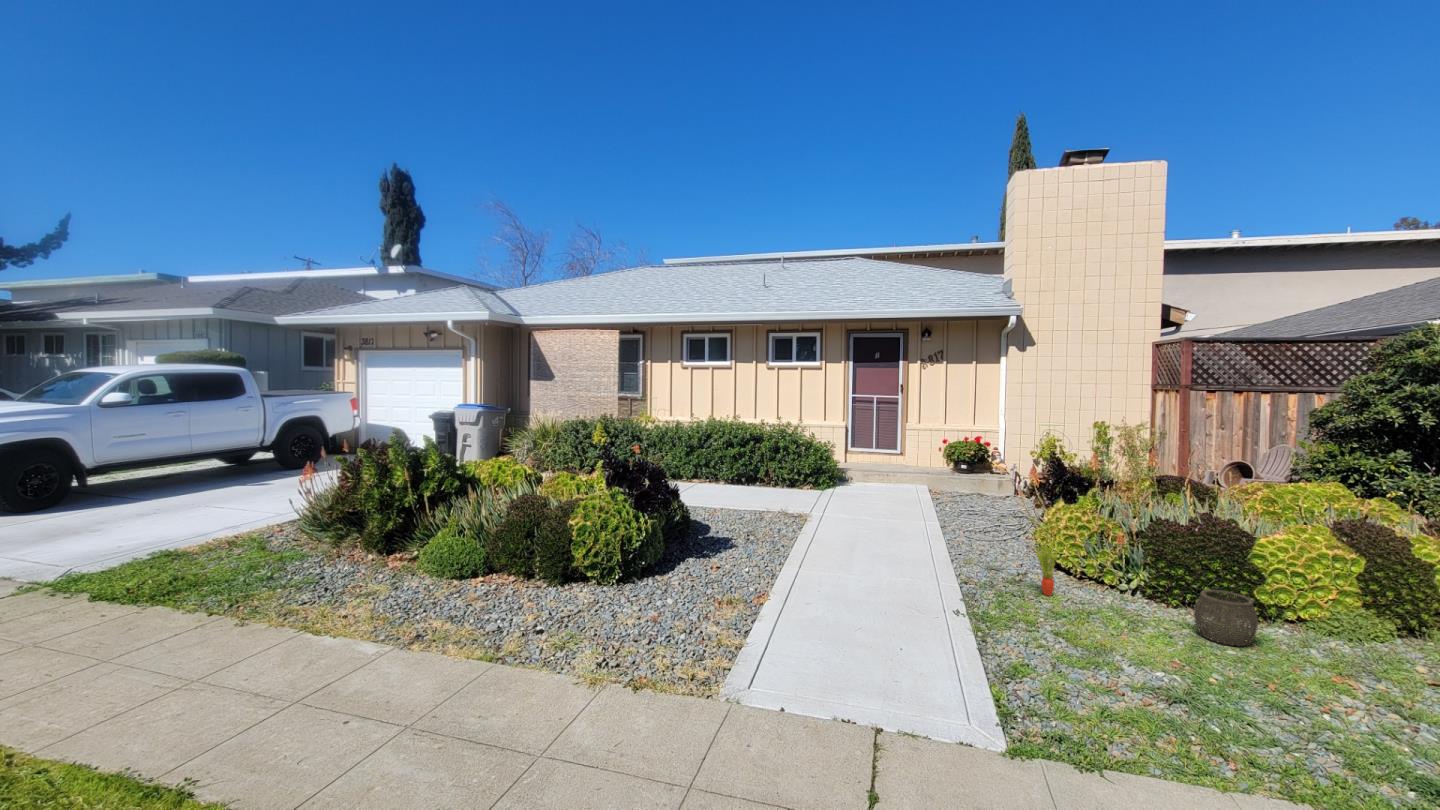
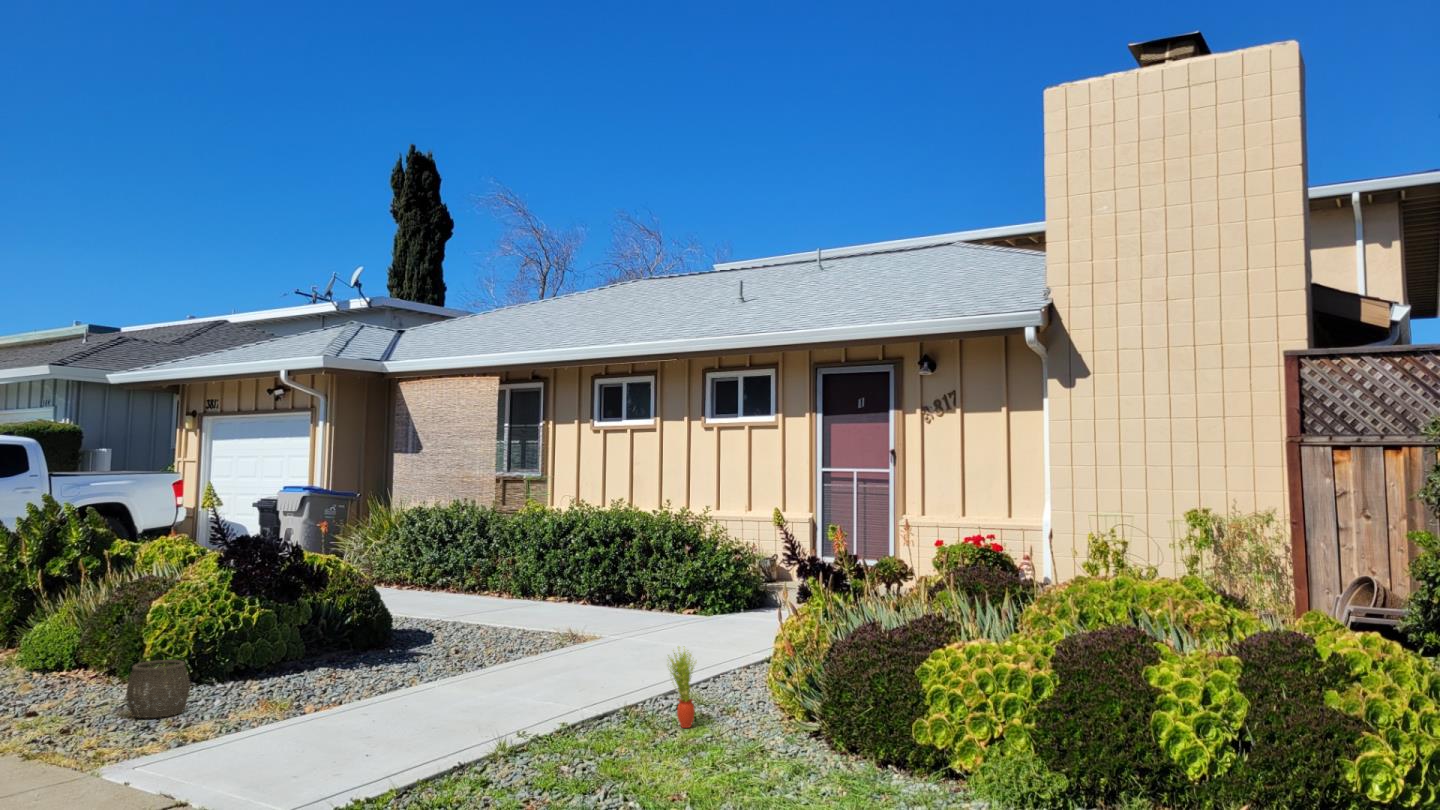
woven basket: present [1194,590,1258,646] -> present [126,660,190,719]

